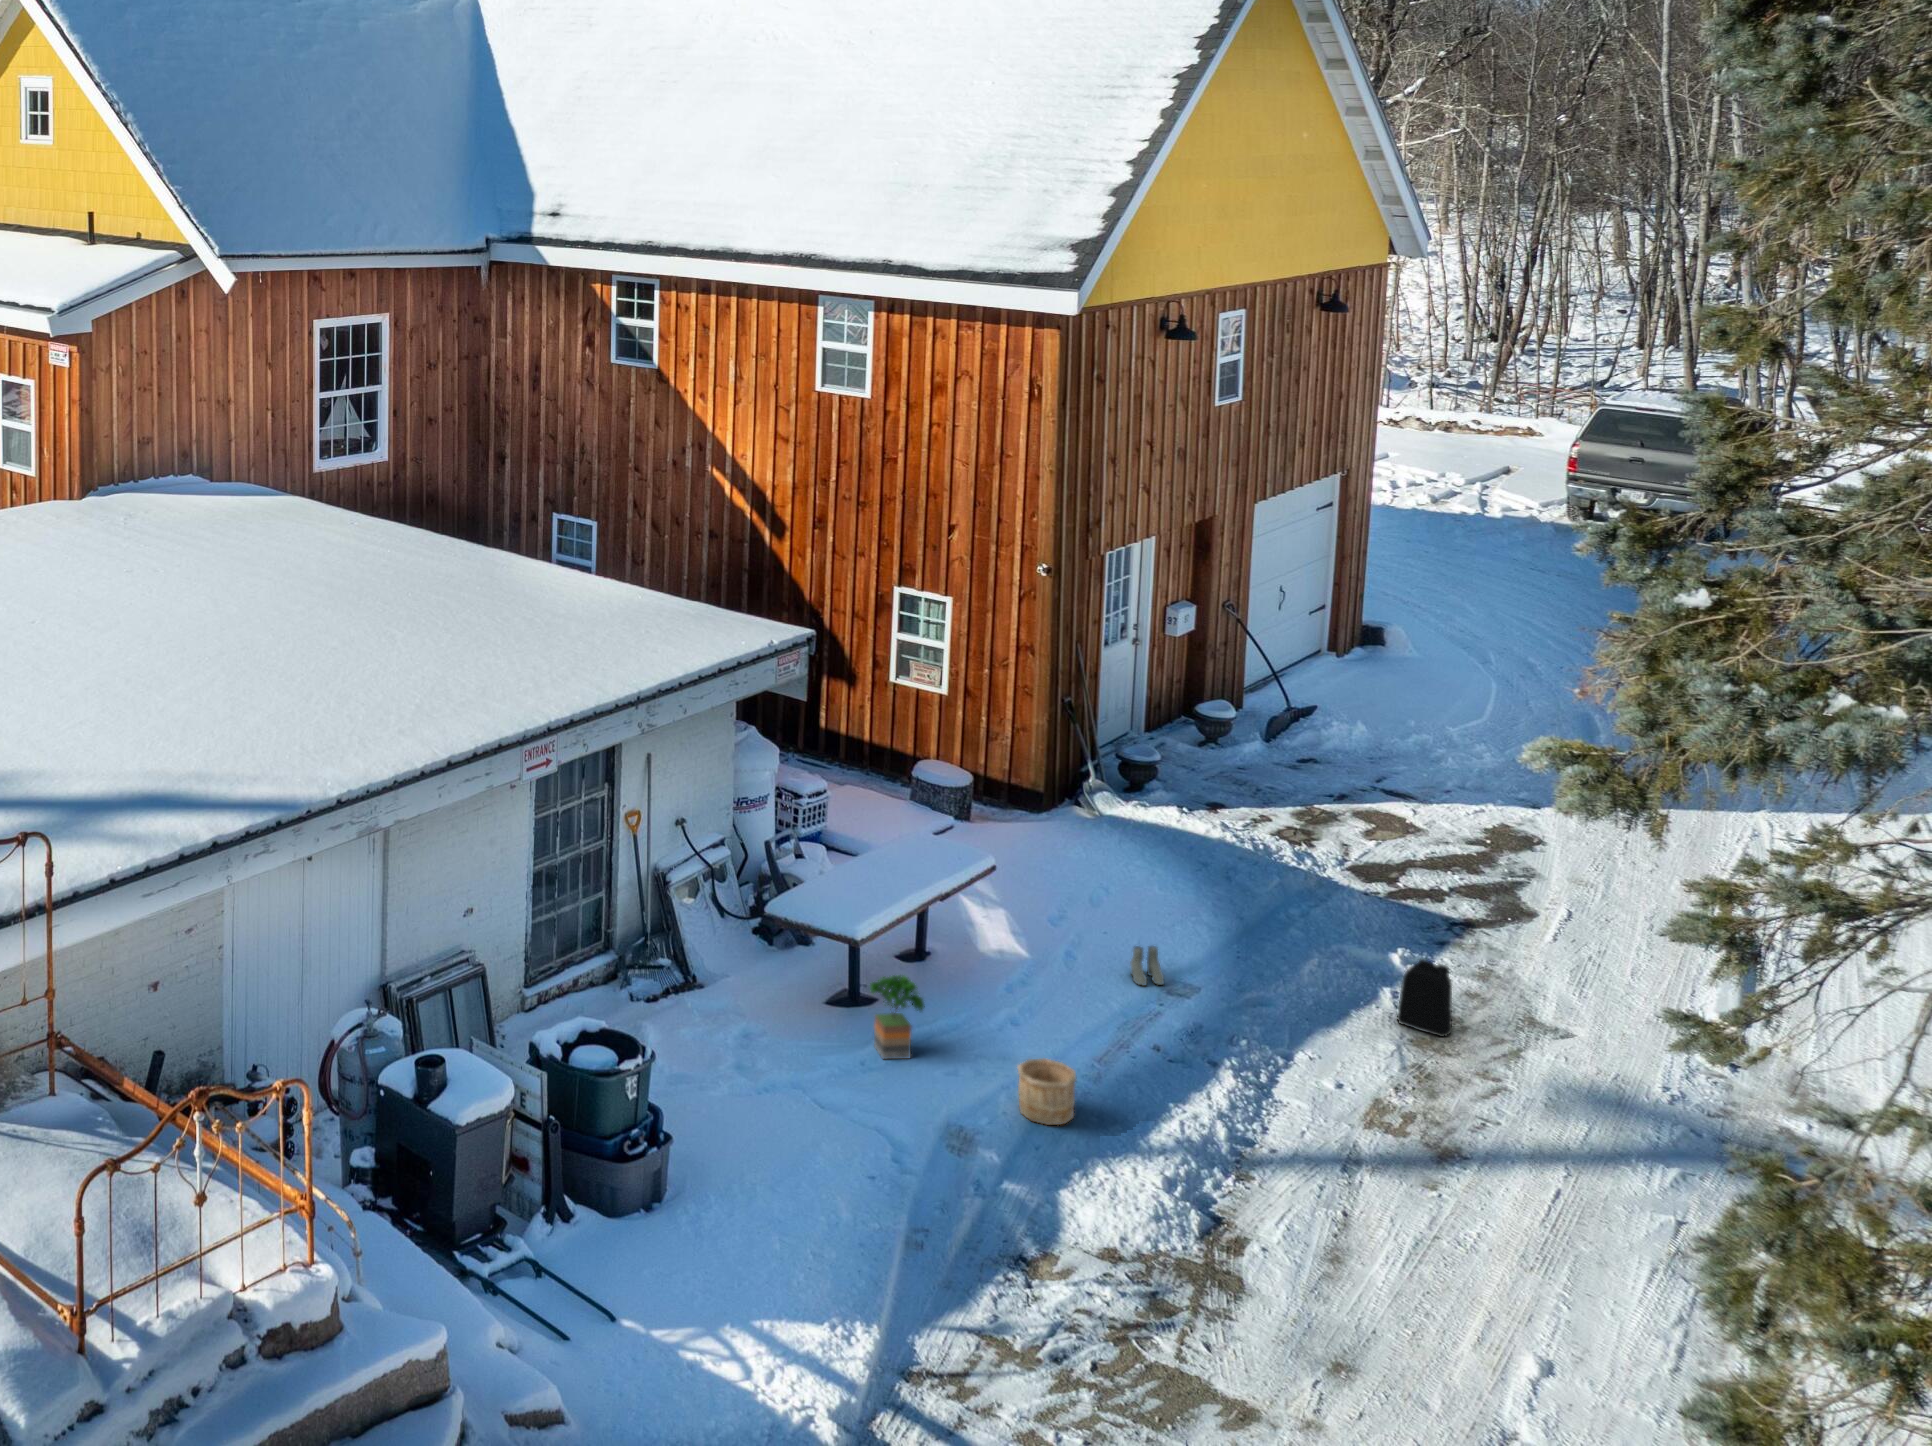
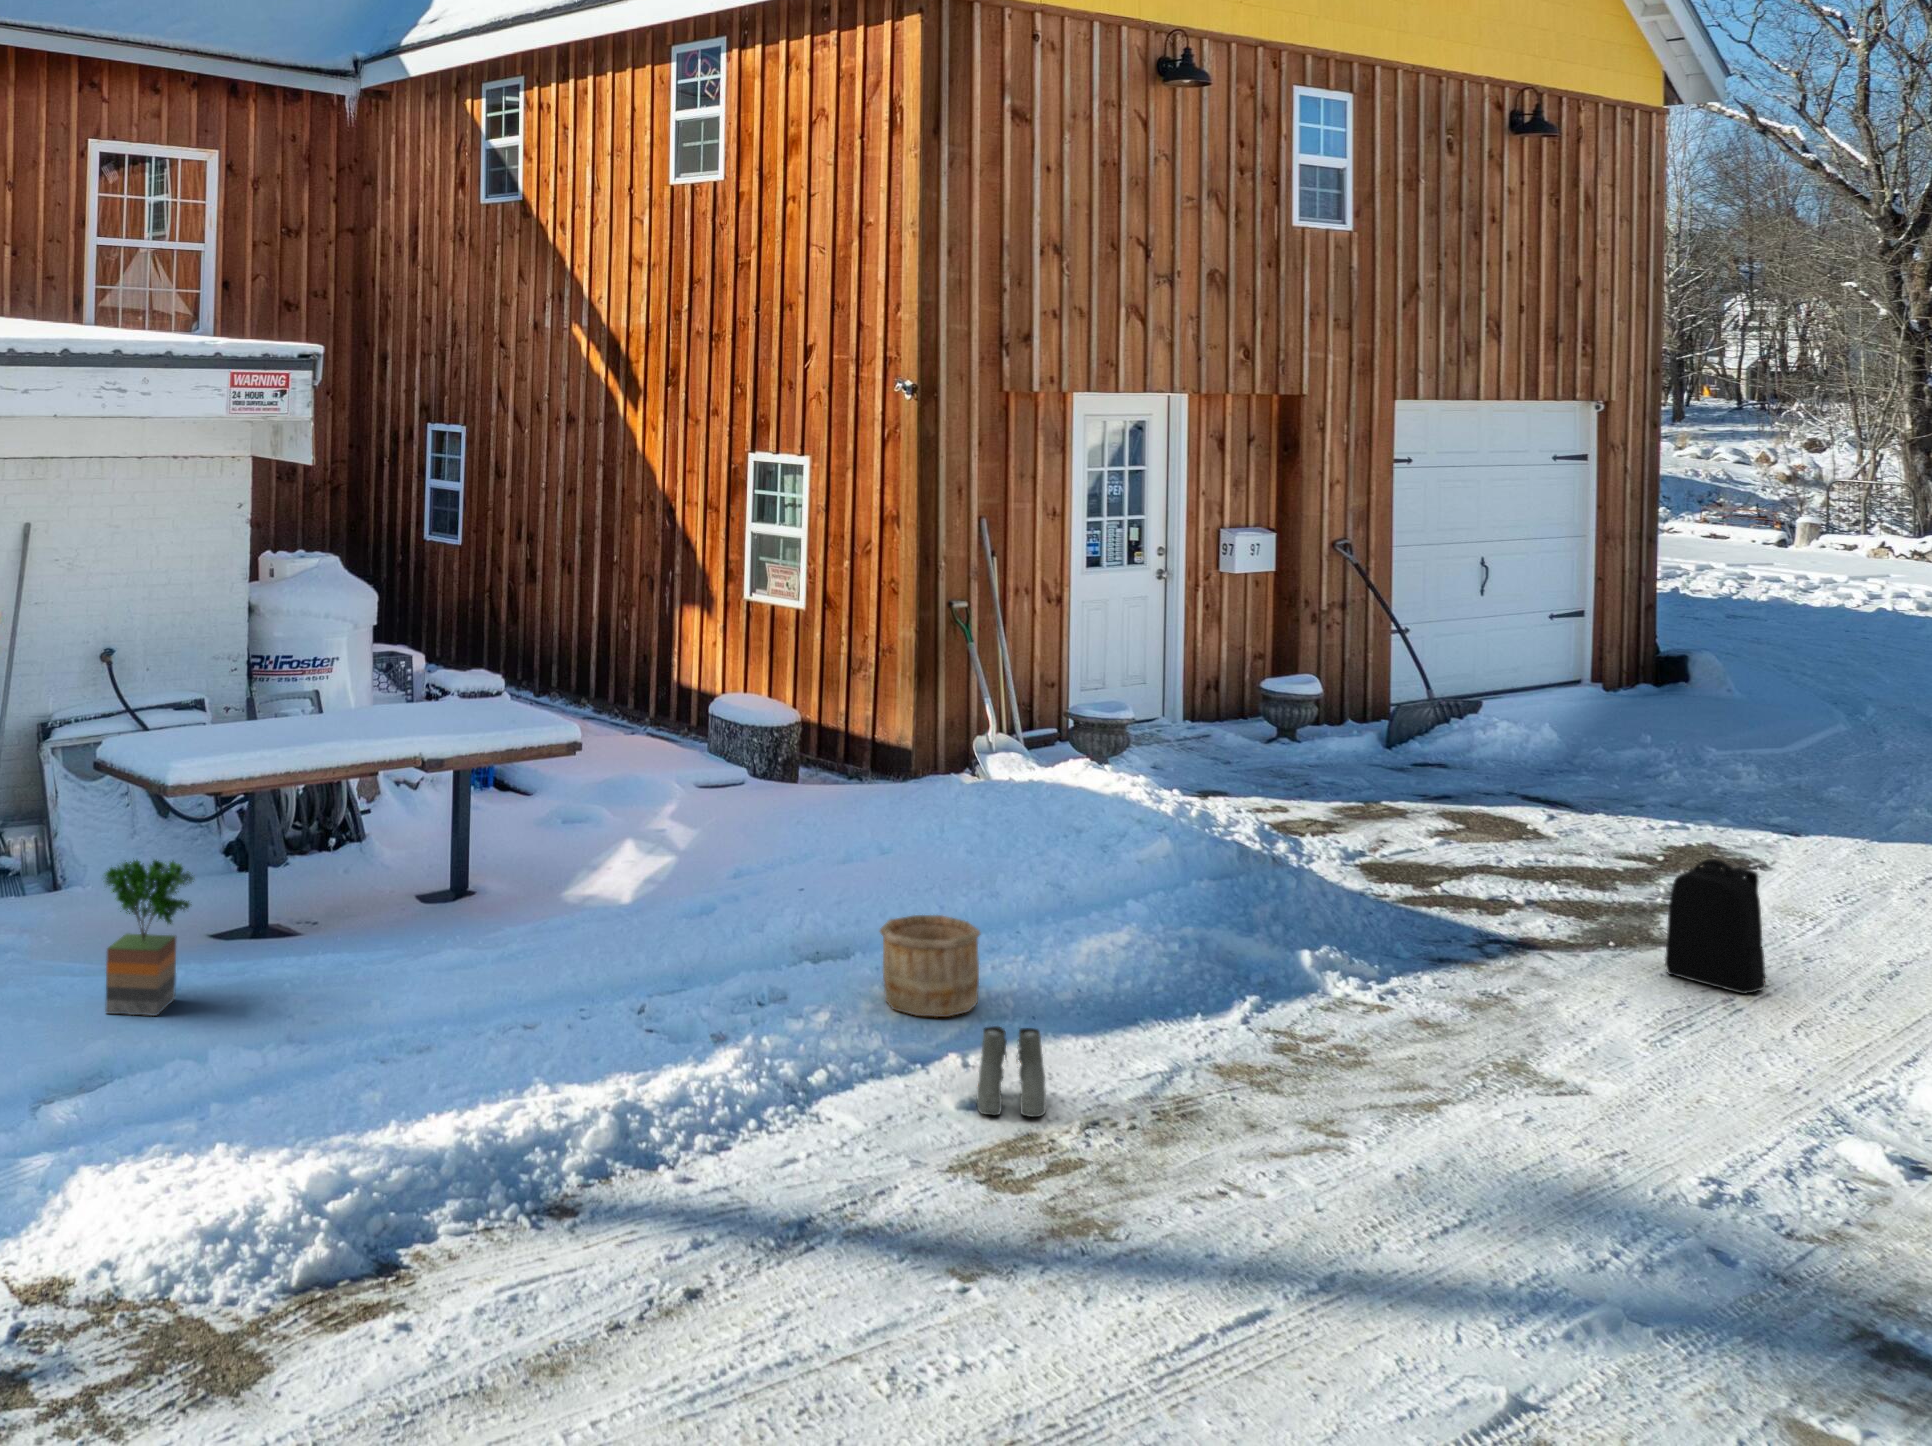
boots: present [1131,946,1164,985] -> present [977,1026,1046,1117]
backpack: present [1397,959,1452,1037] -> present [1665,859,1767,994]
wooden bucket: present [1018,1059,1077,1125] -> present [880,915,980,1017]

